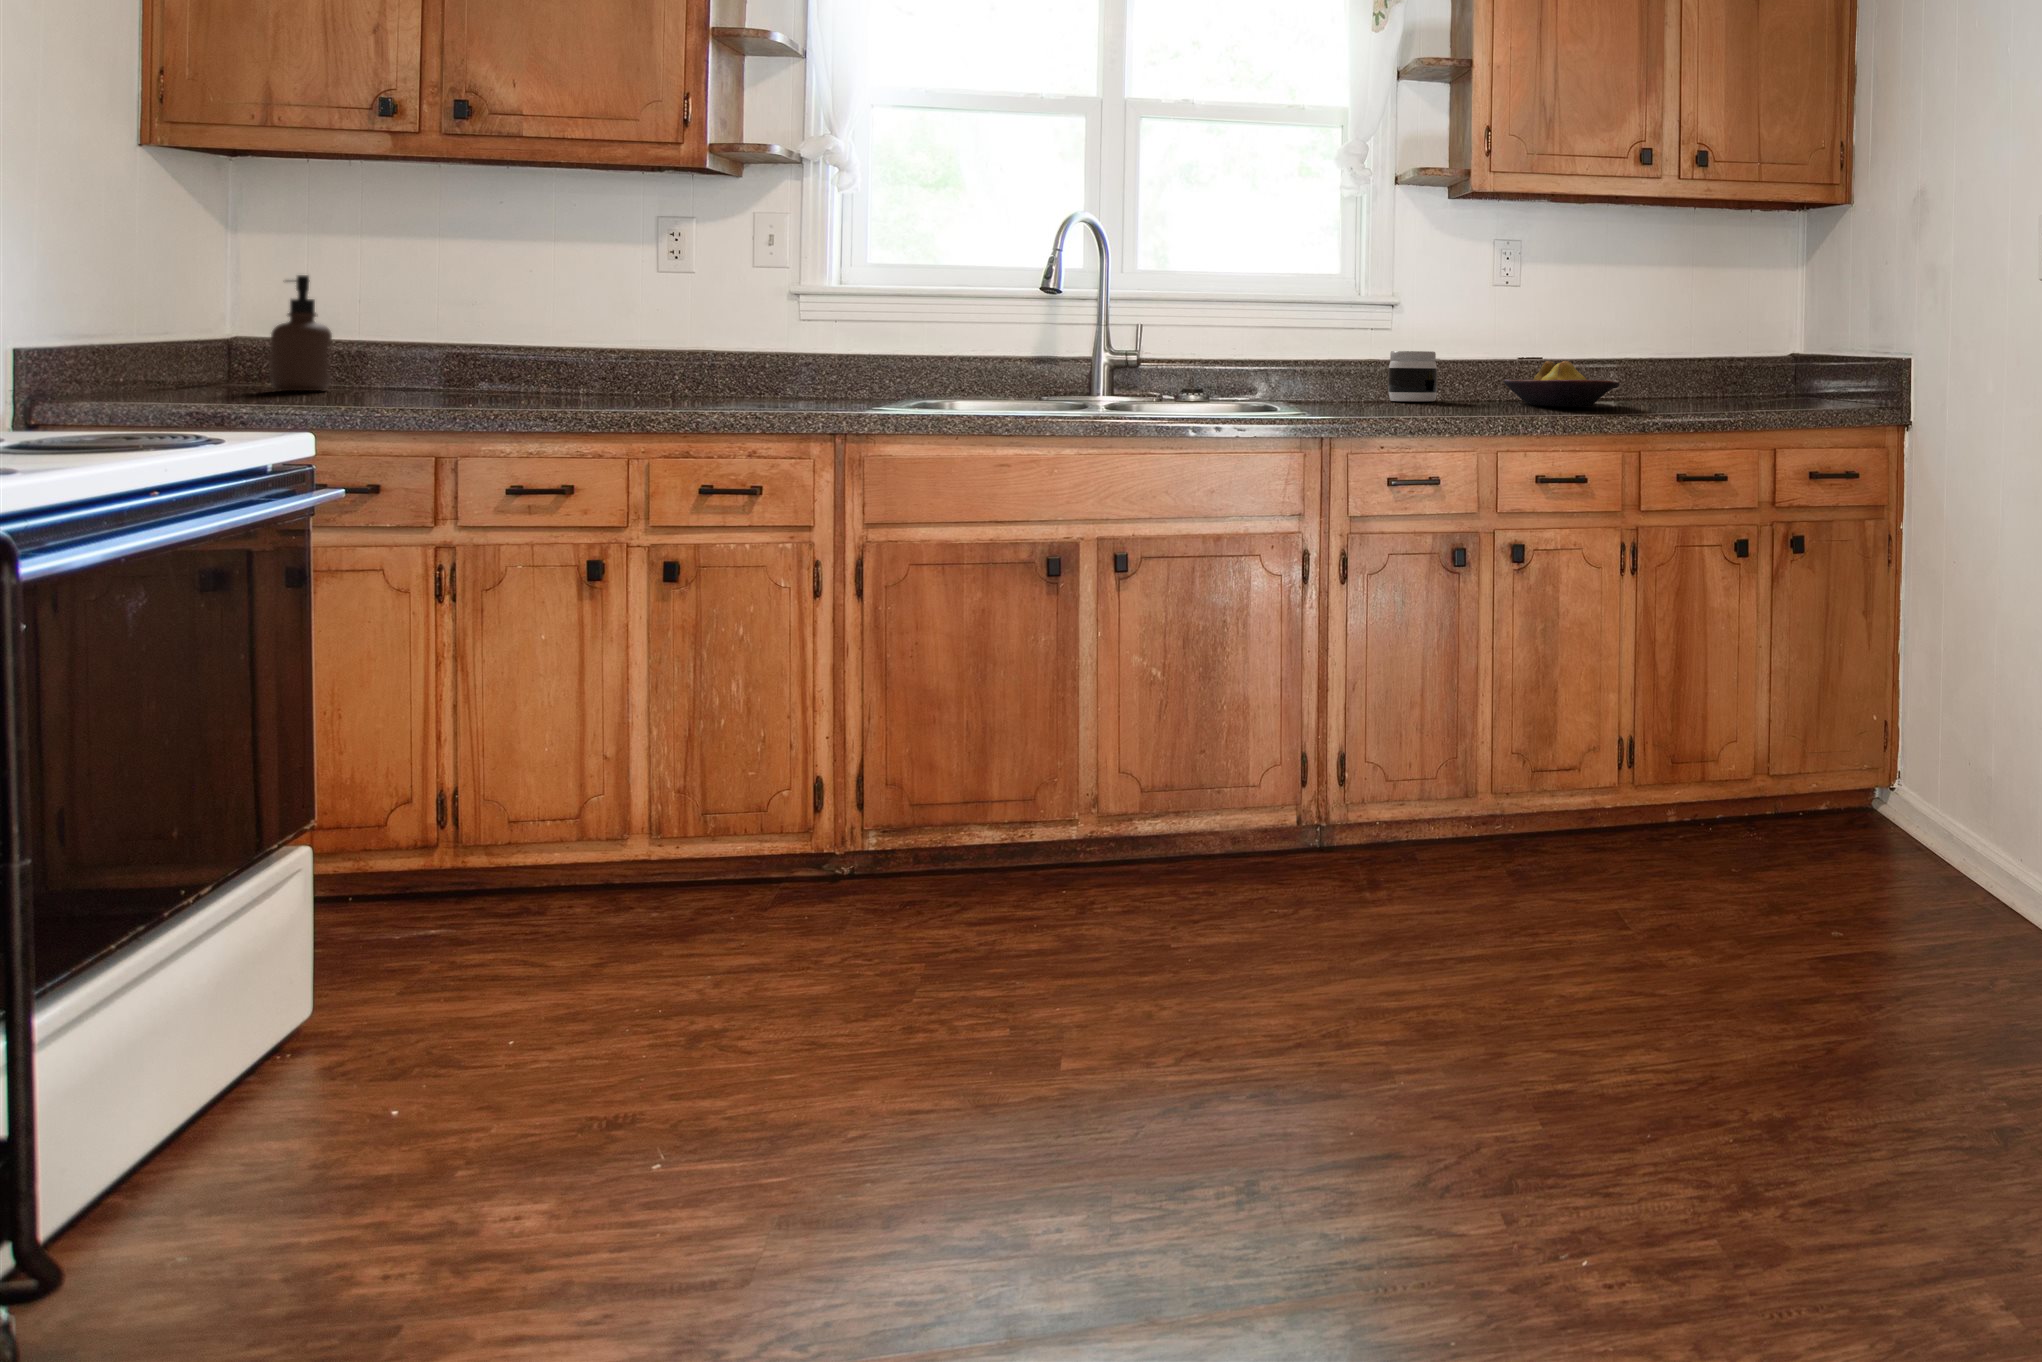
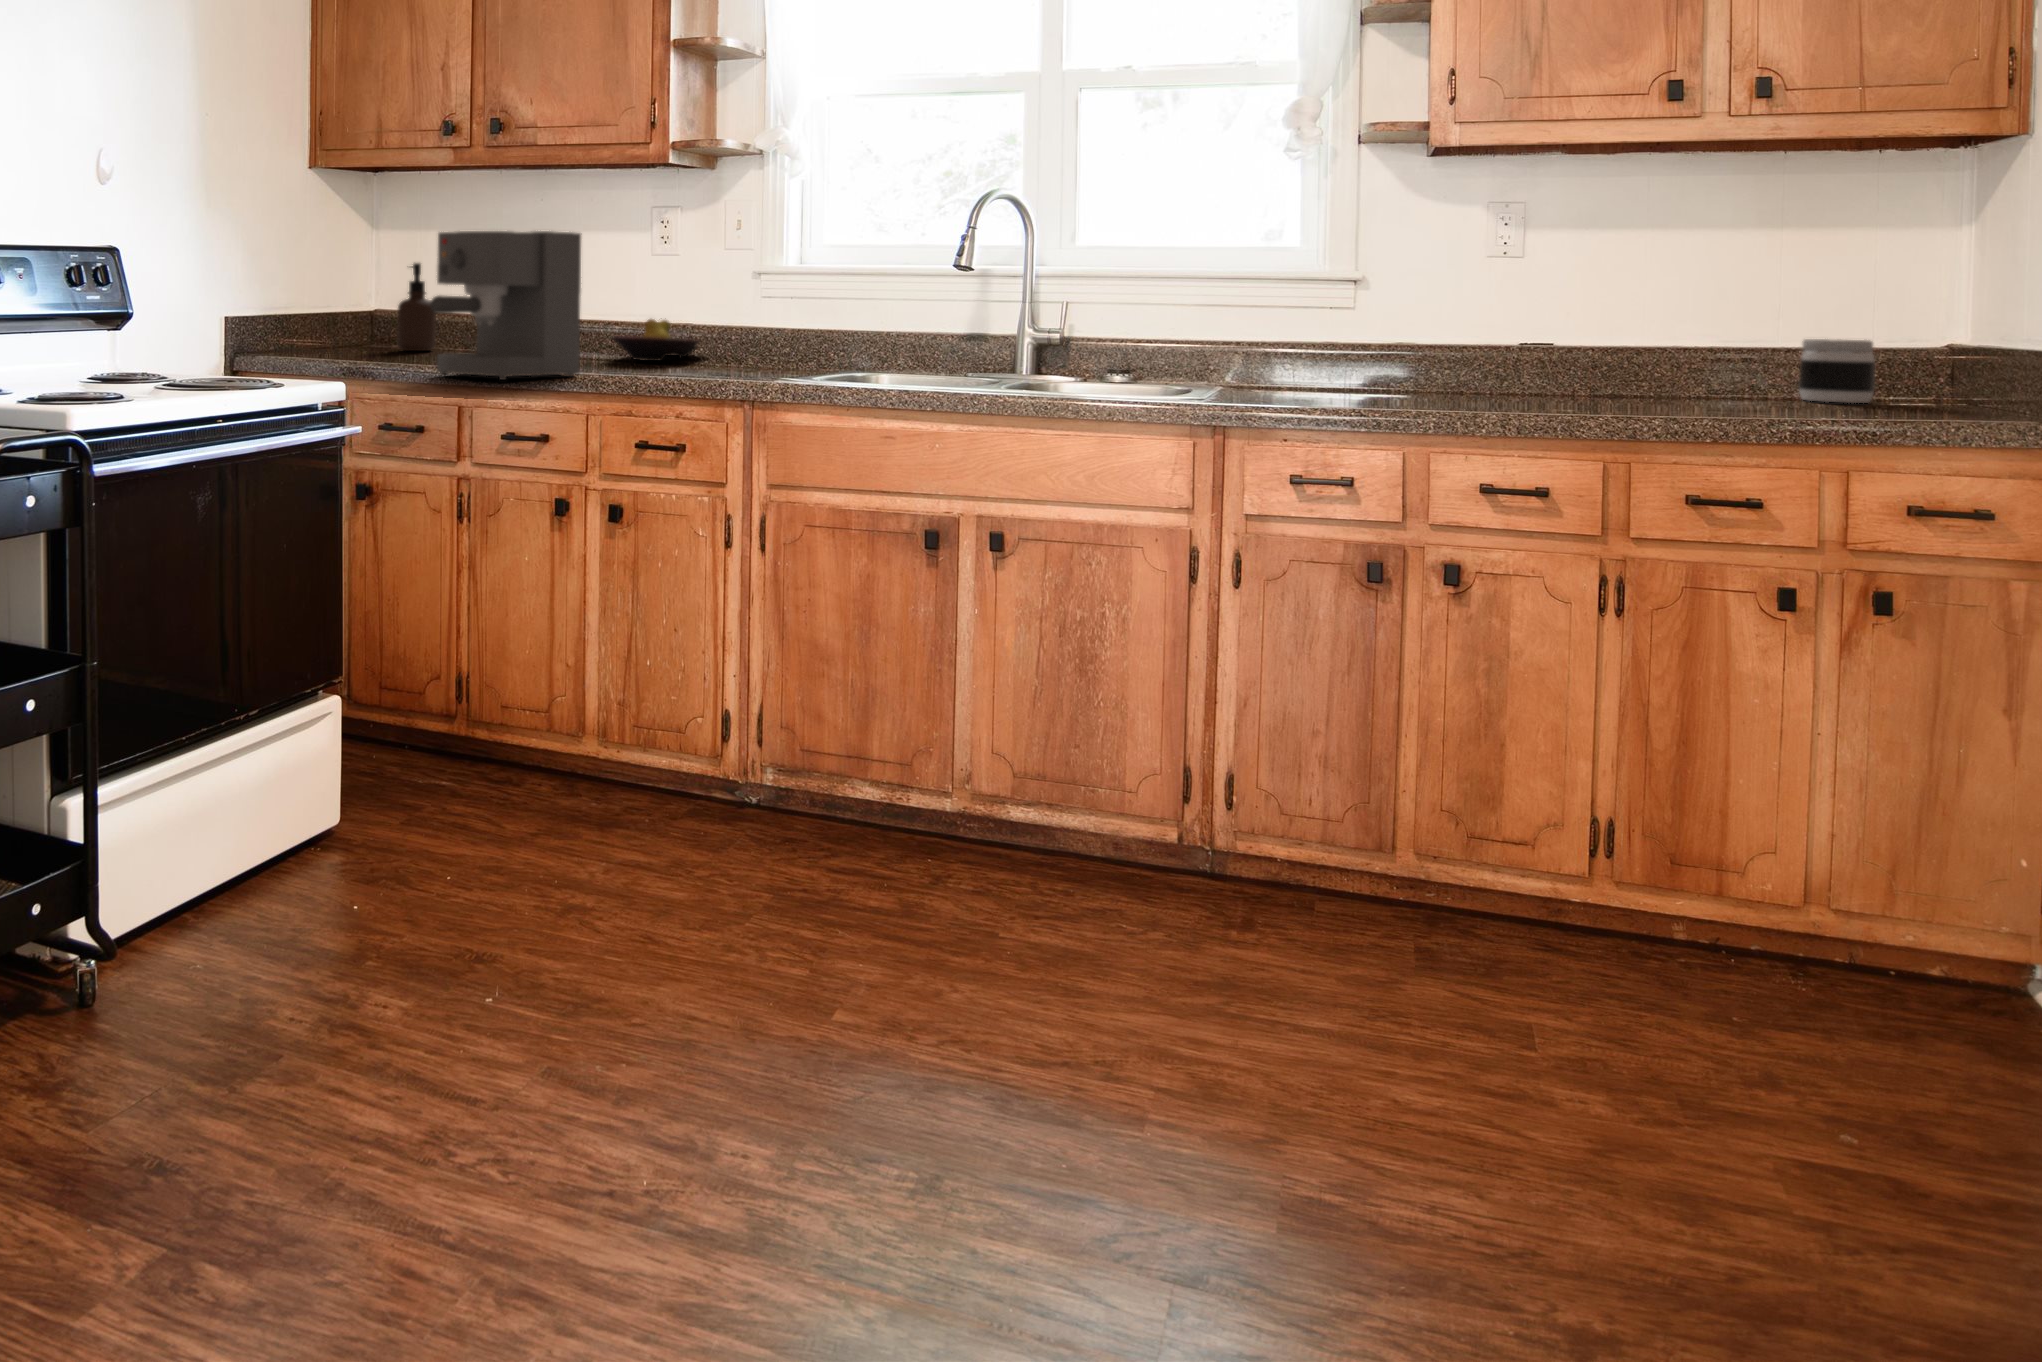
coffee maker: none [402,231,611,414] -> present [430,231,581,380]
jar: present [1388,351,1437,401] -> present [1798,339,1875,403]
fruit bowl: present [1503,361,1619,407] -> present [612,319,700,361]

